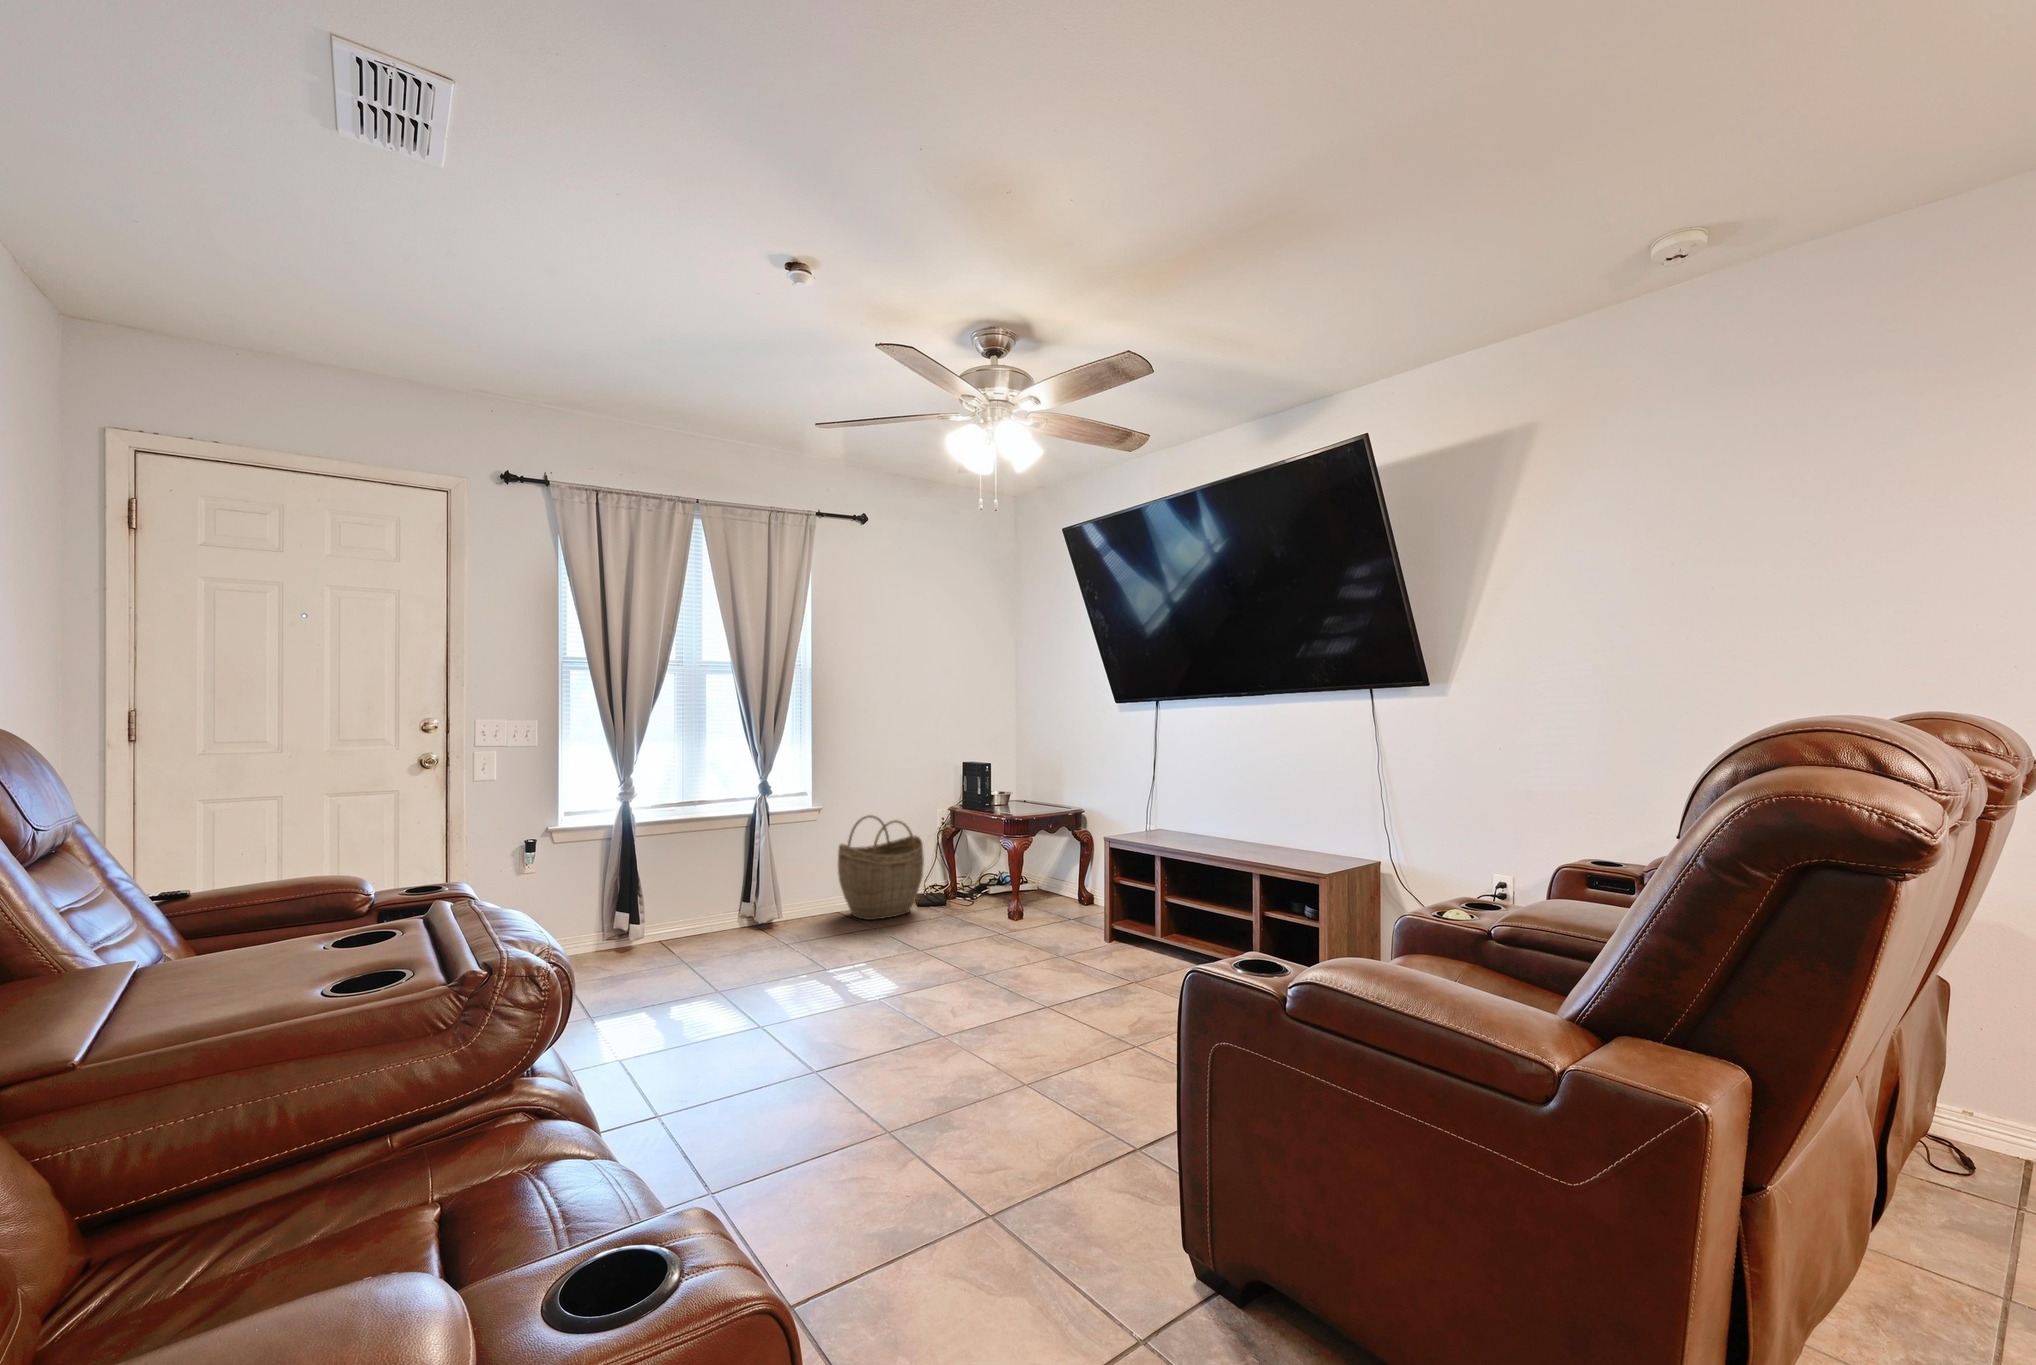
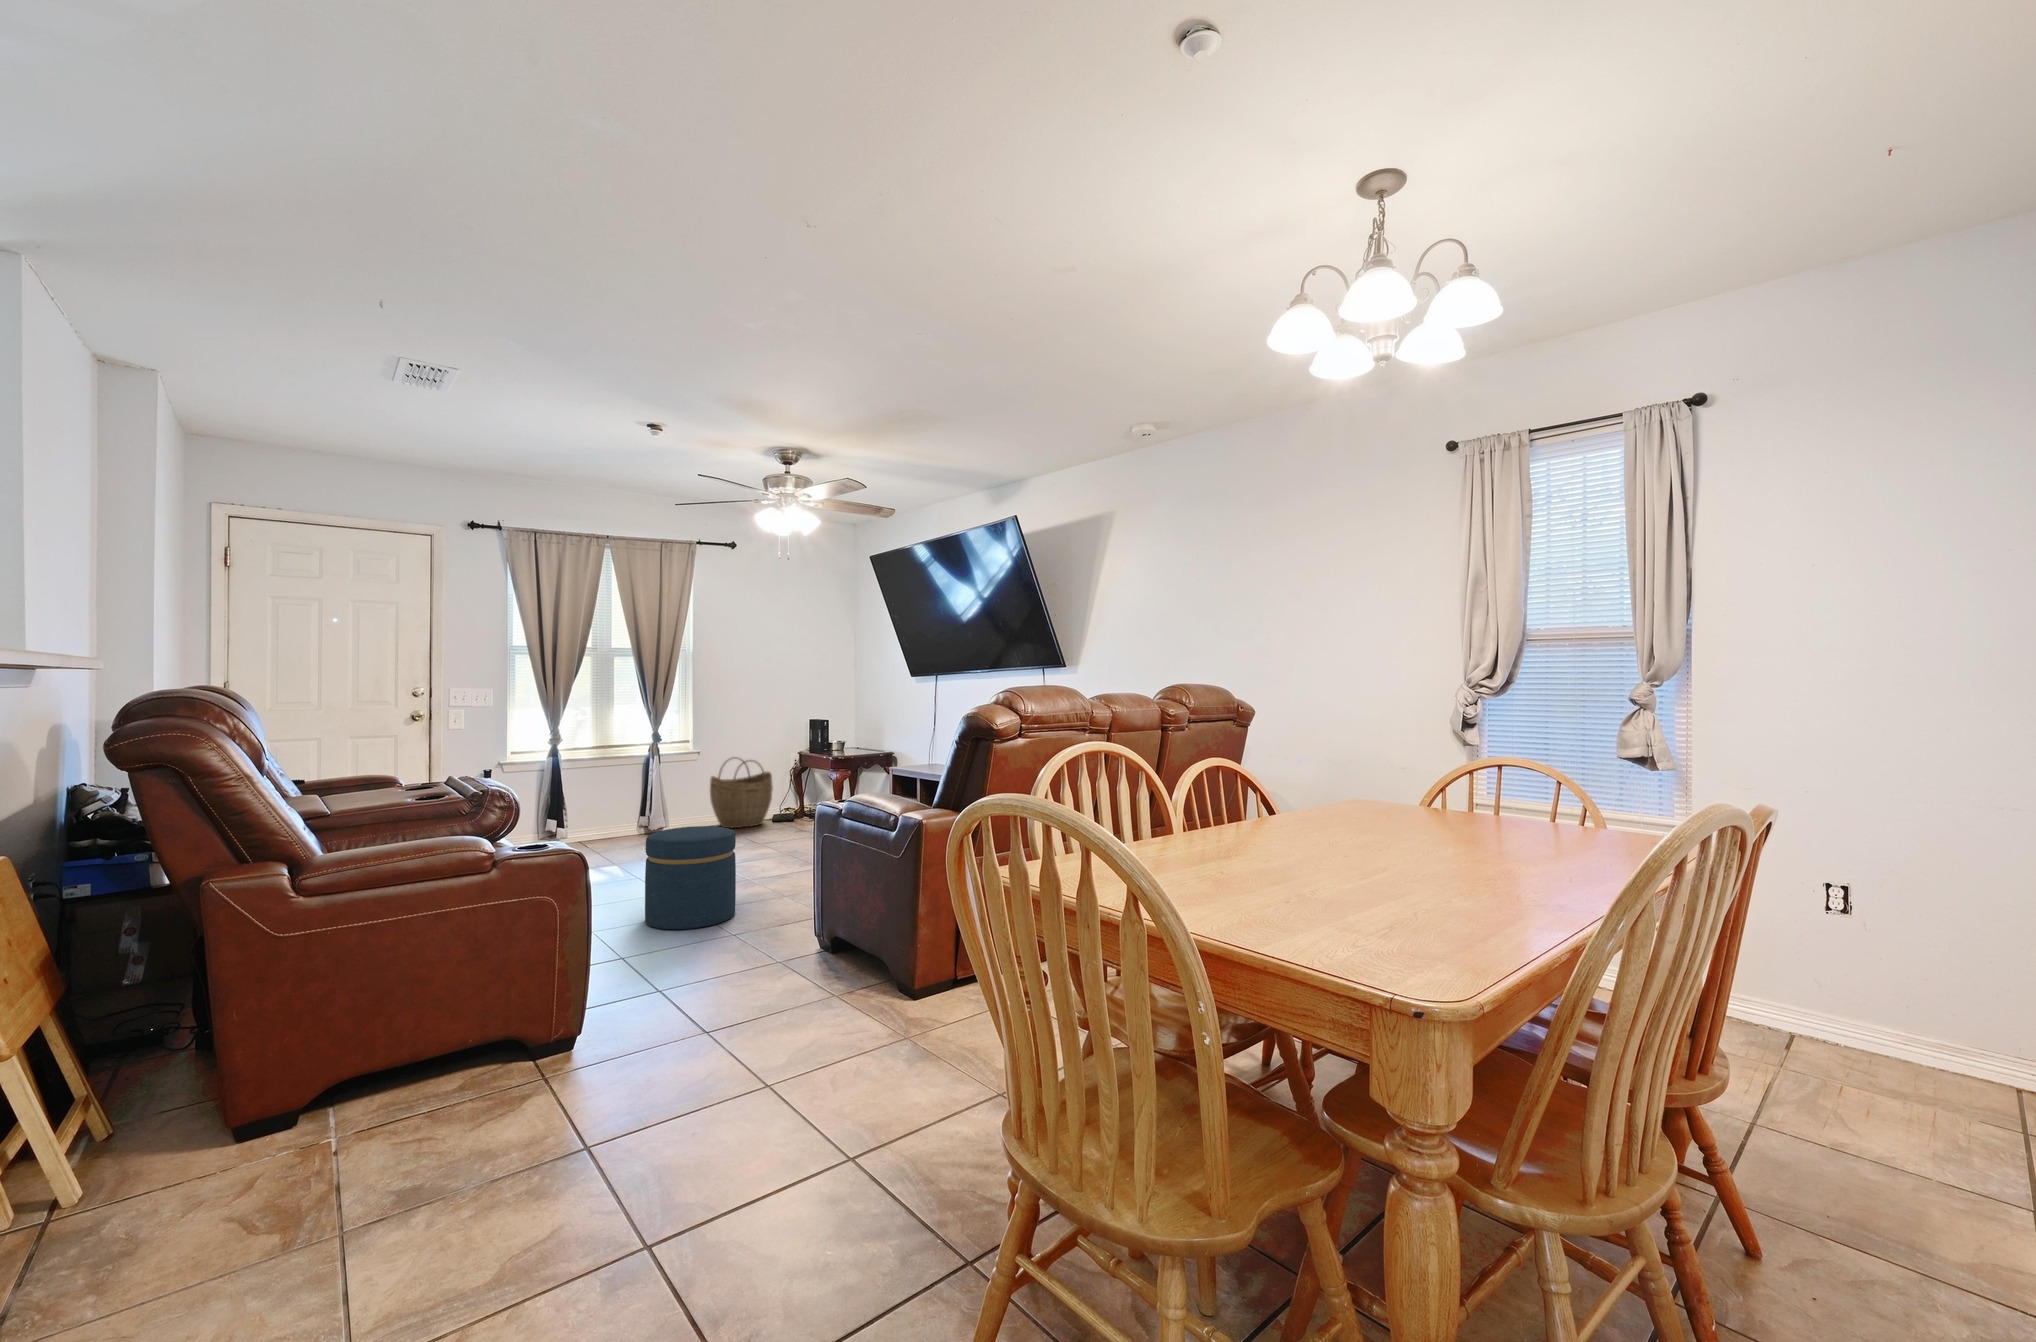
ottoman: none [803,968,966,1198] -> present [645,826,736,930]

